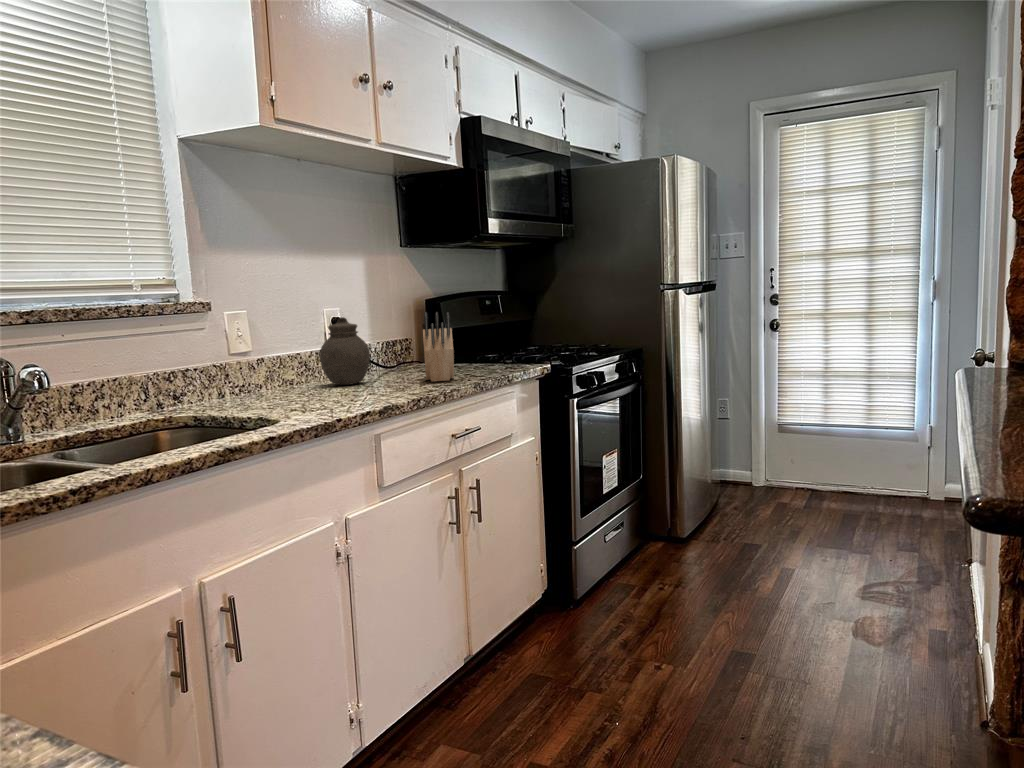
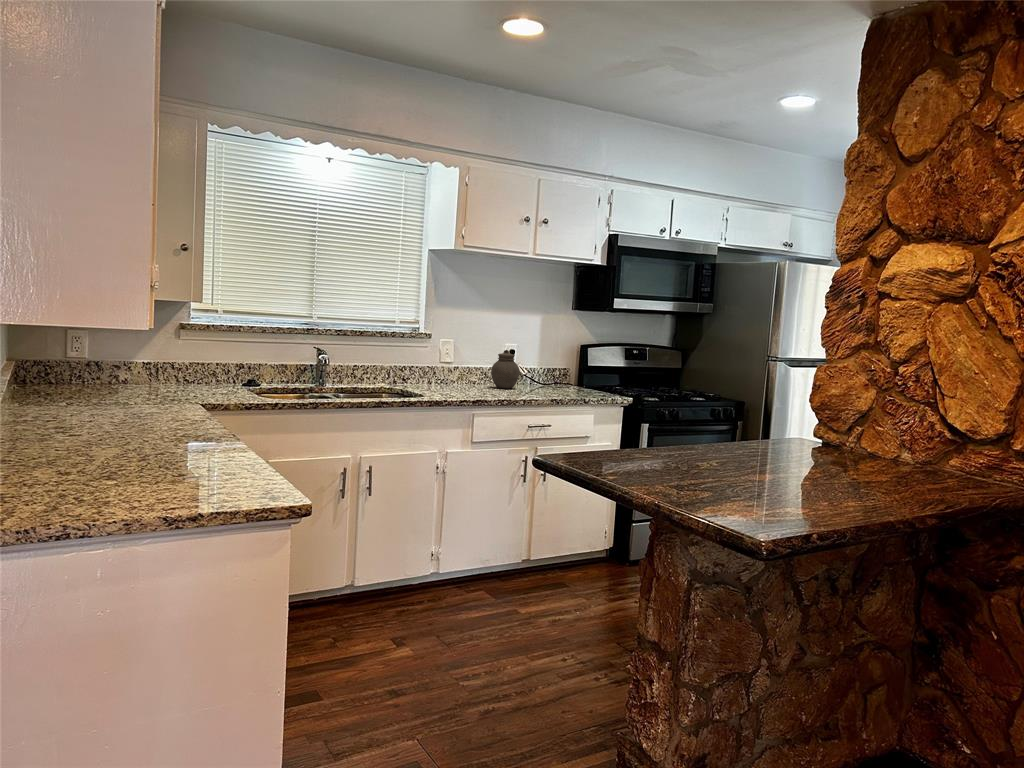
knife block: present [423,312,454,382] -> none [537,354,566,395]

